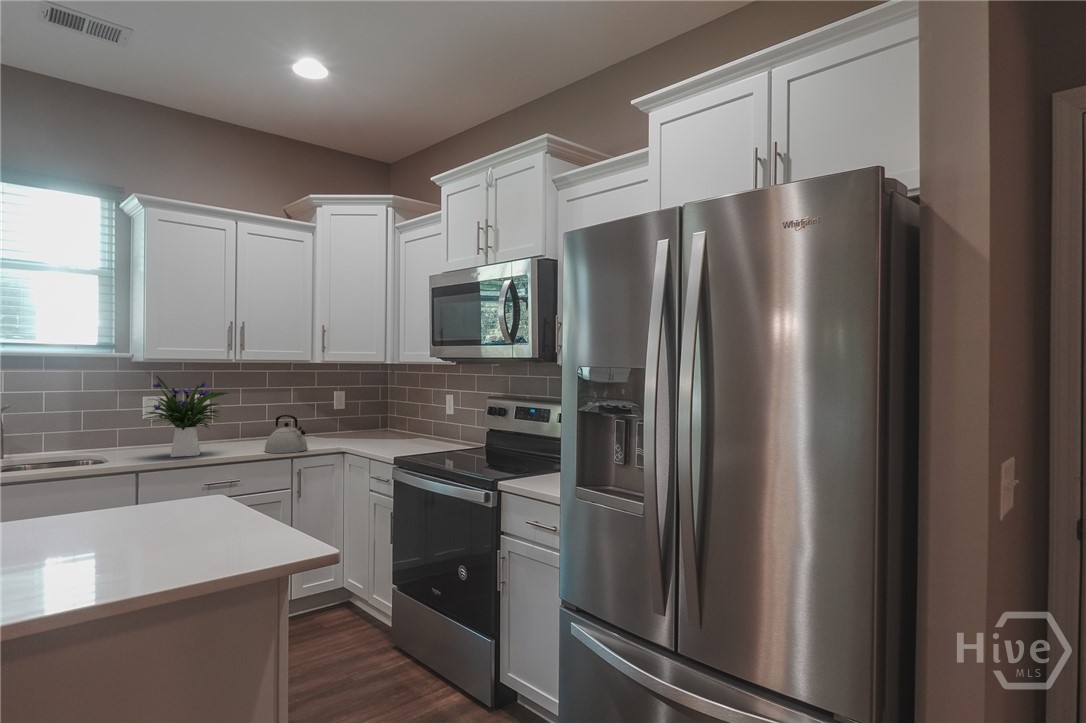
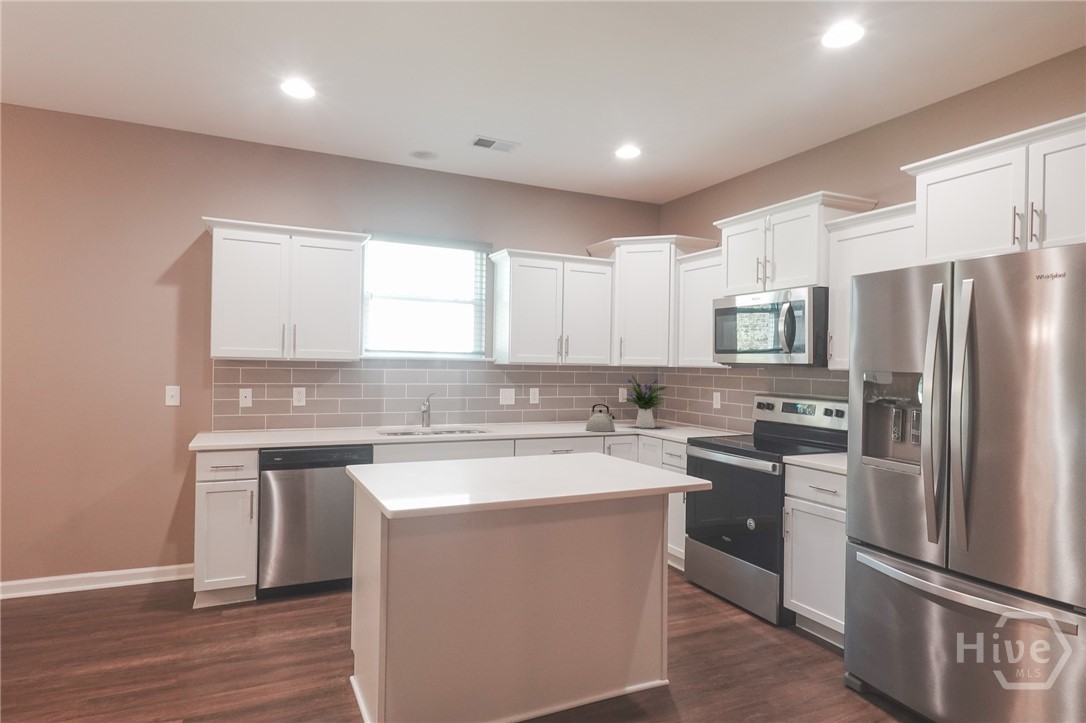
flower arrangement: present [142,376,228,457] -> present [626,376,667,428]

